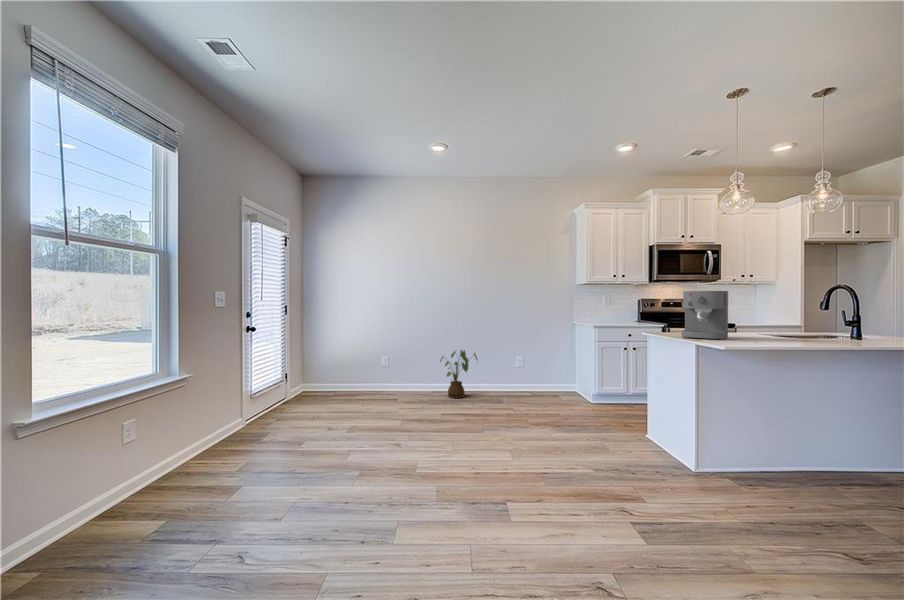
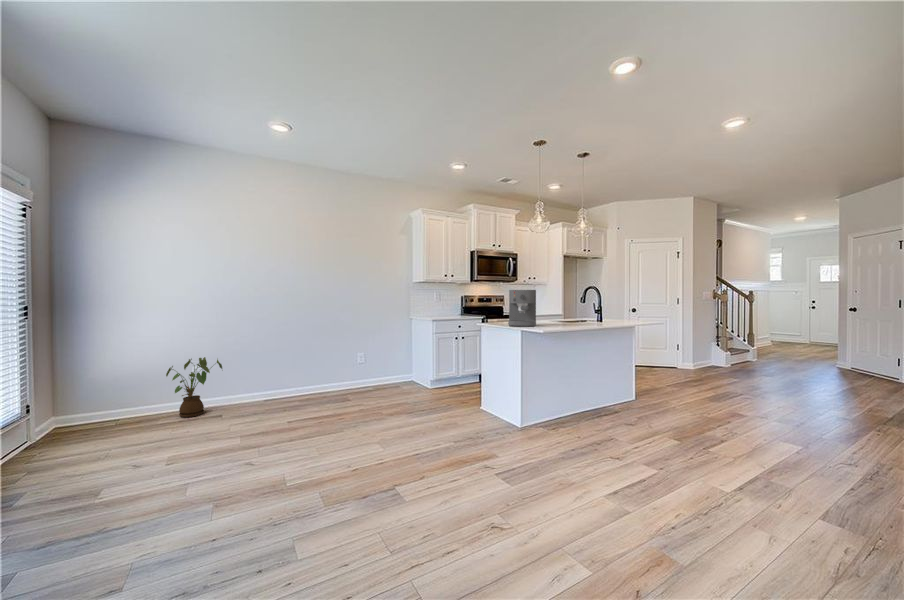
house plant: present [440,350,477,398] -> present [166,357,222,417]

